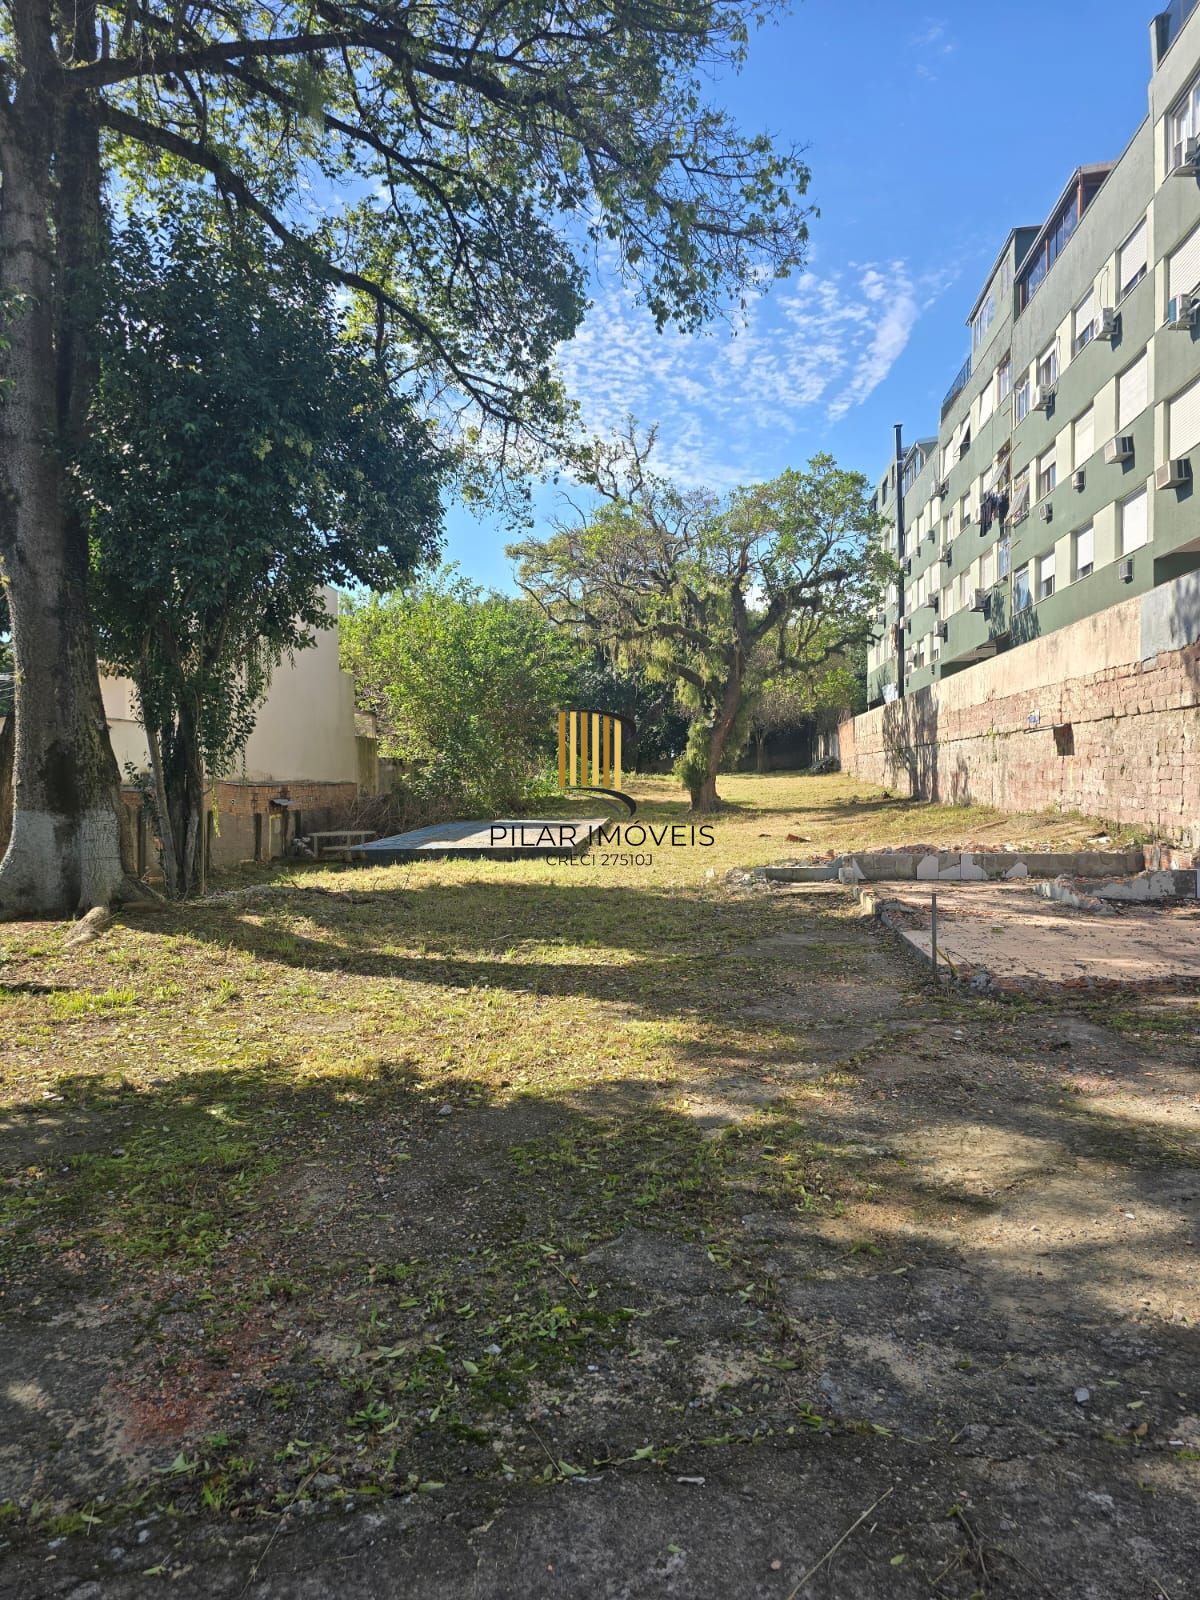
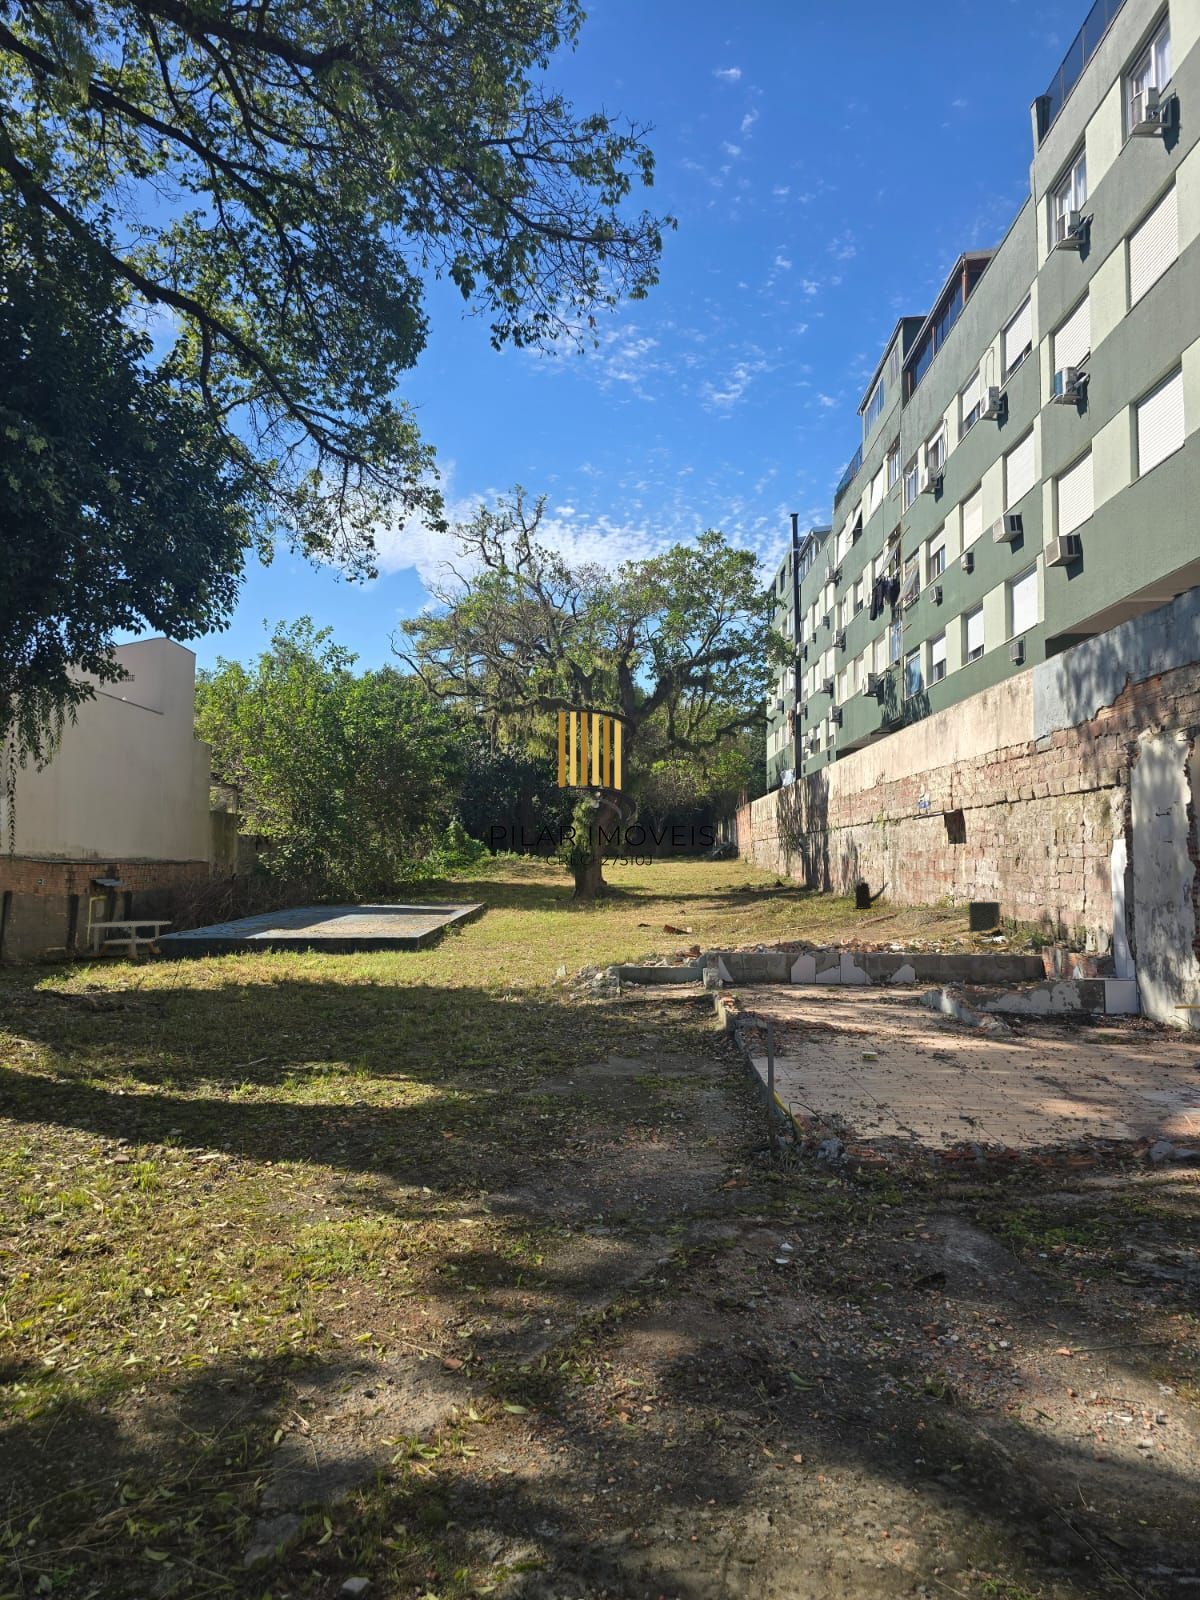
watering can: none [963,787,999,816] -> present [852,877,888,908]
planter: none [1077,806,1105,842] -> present [969,902,1000,943]

